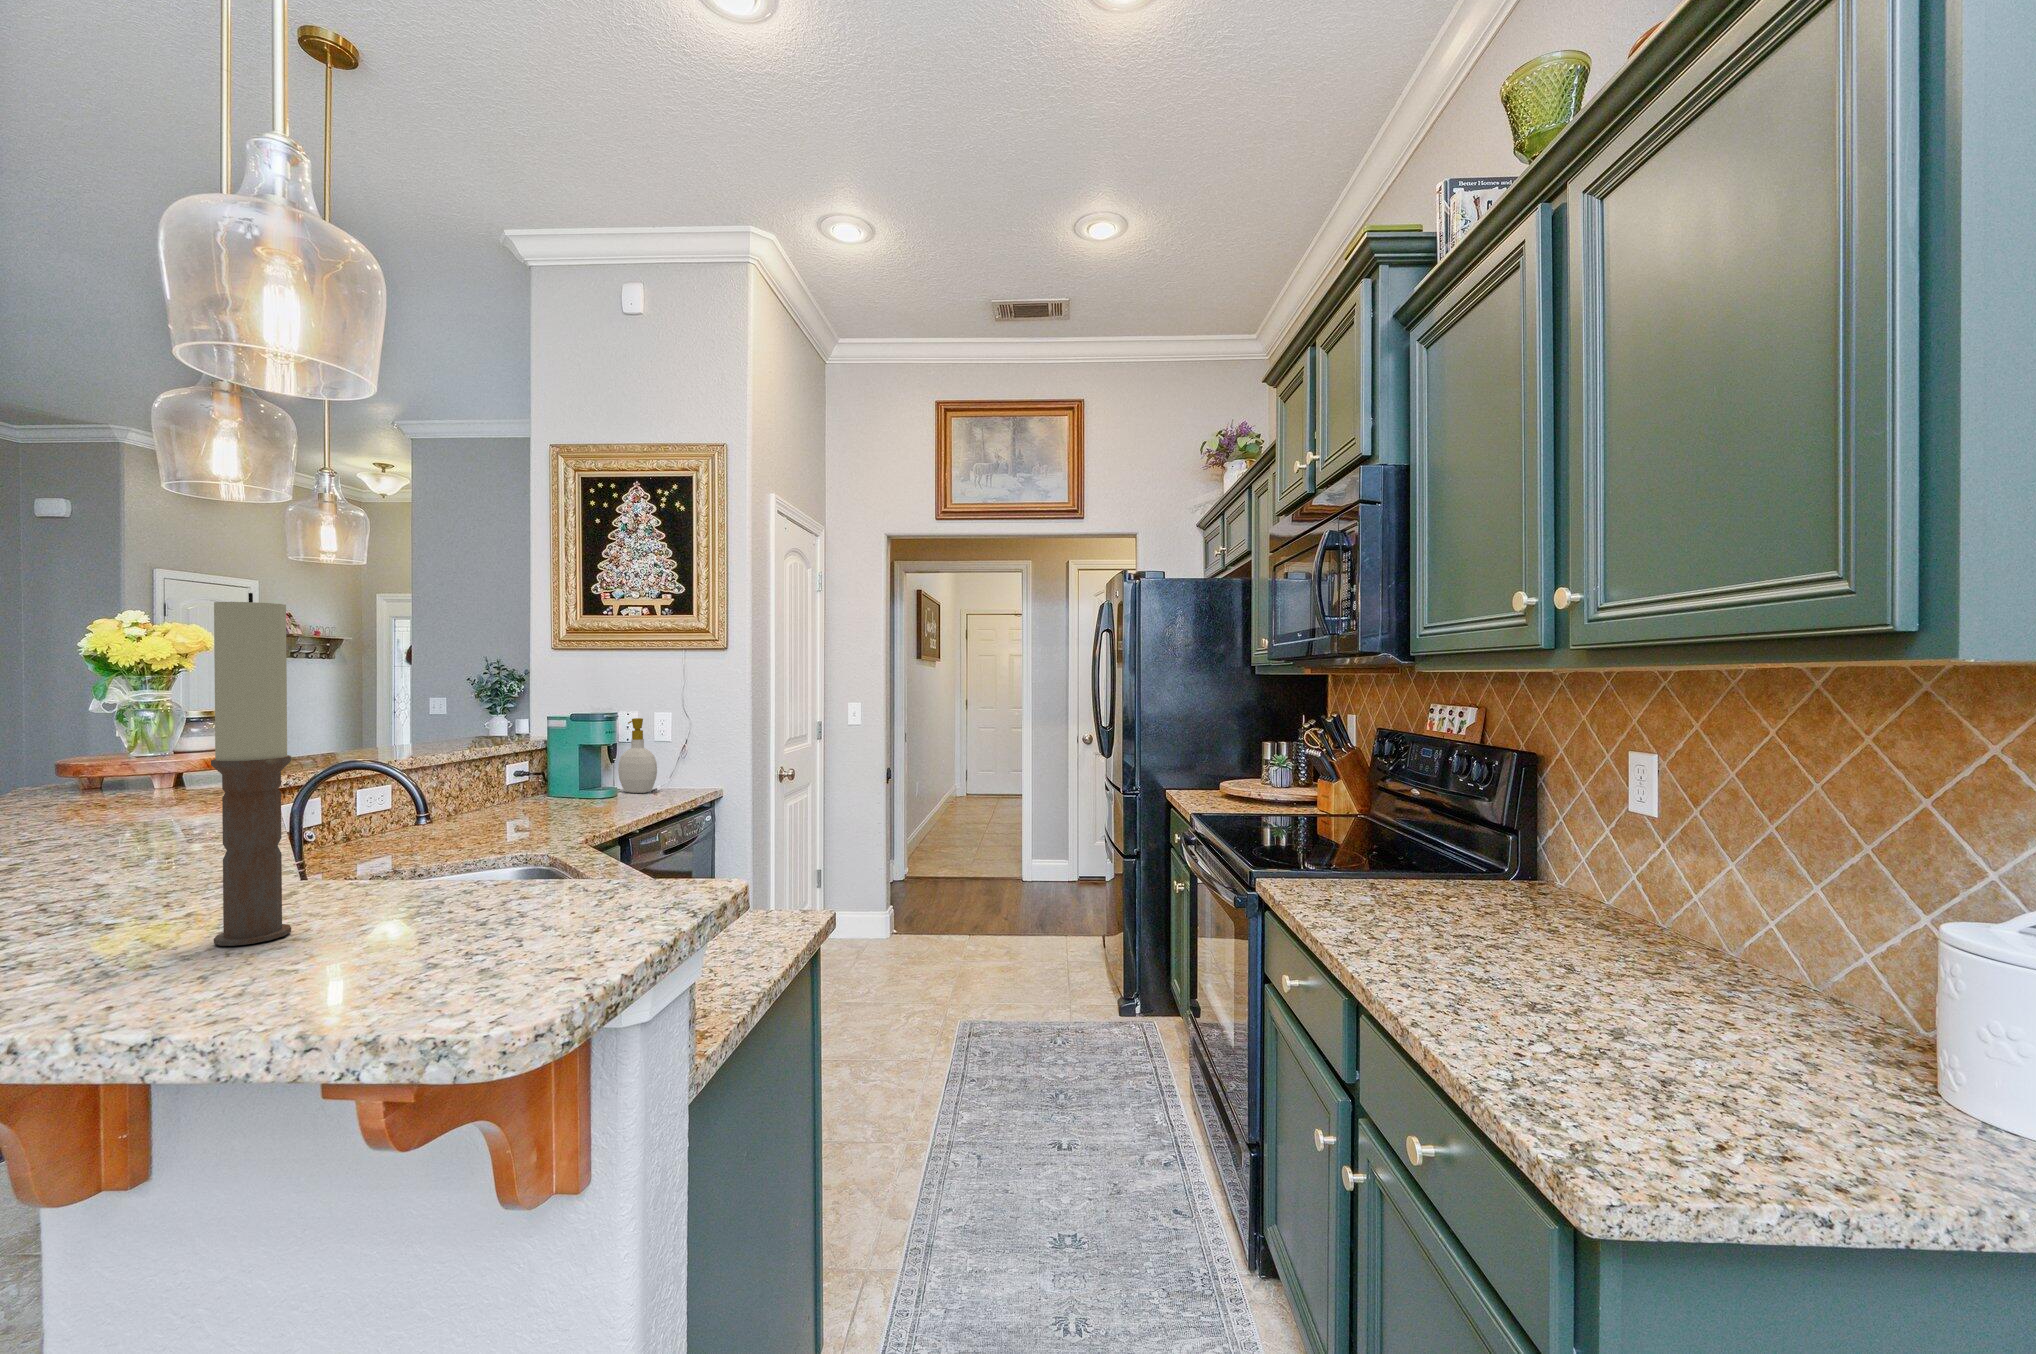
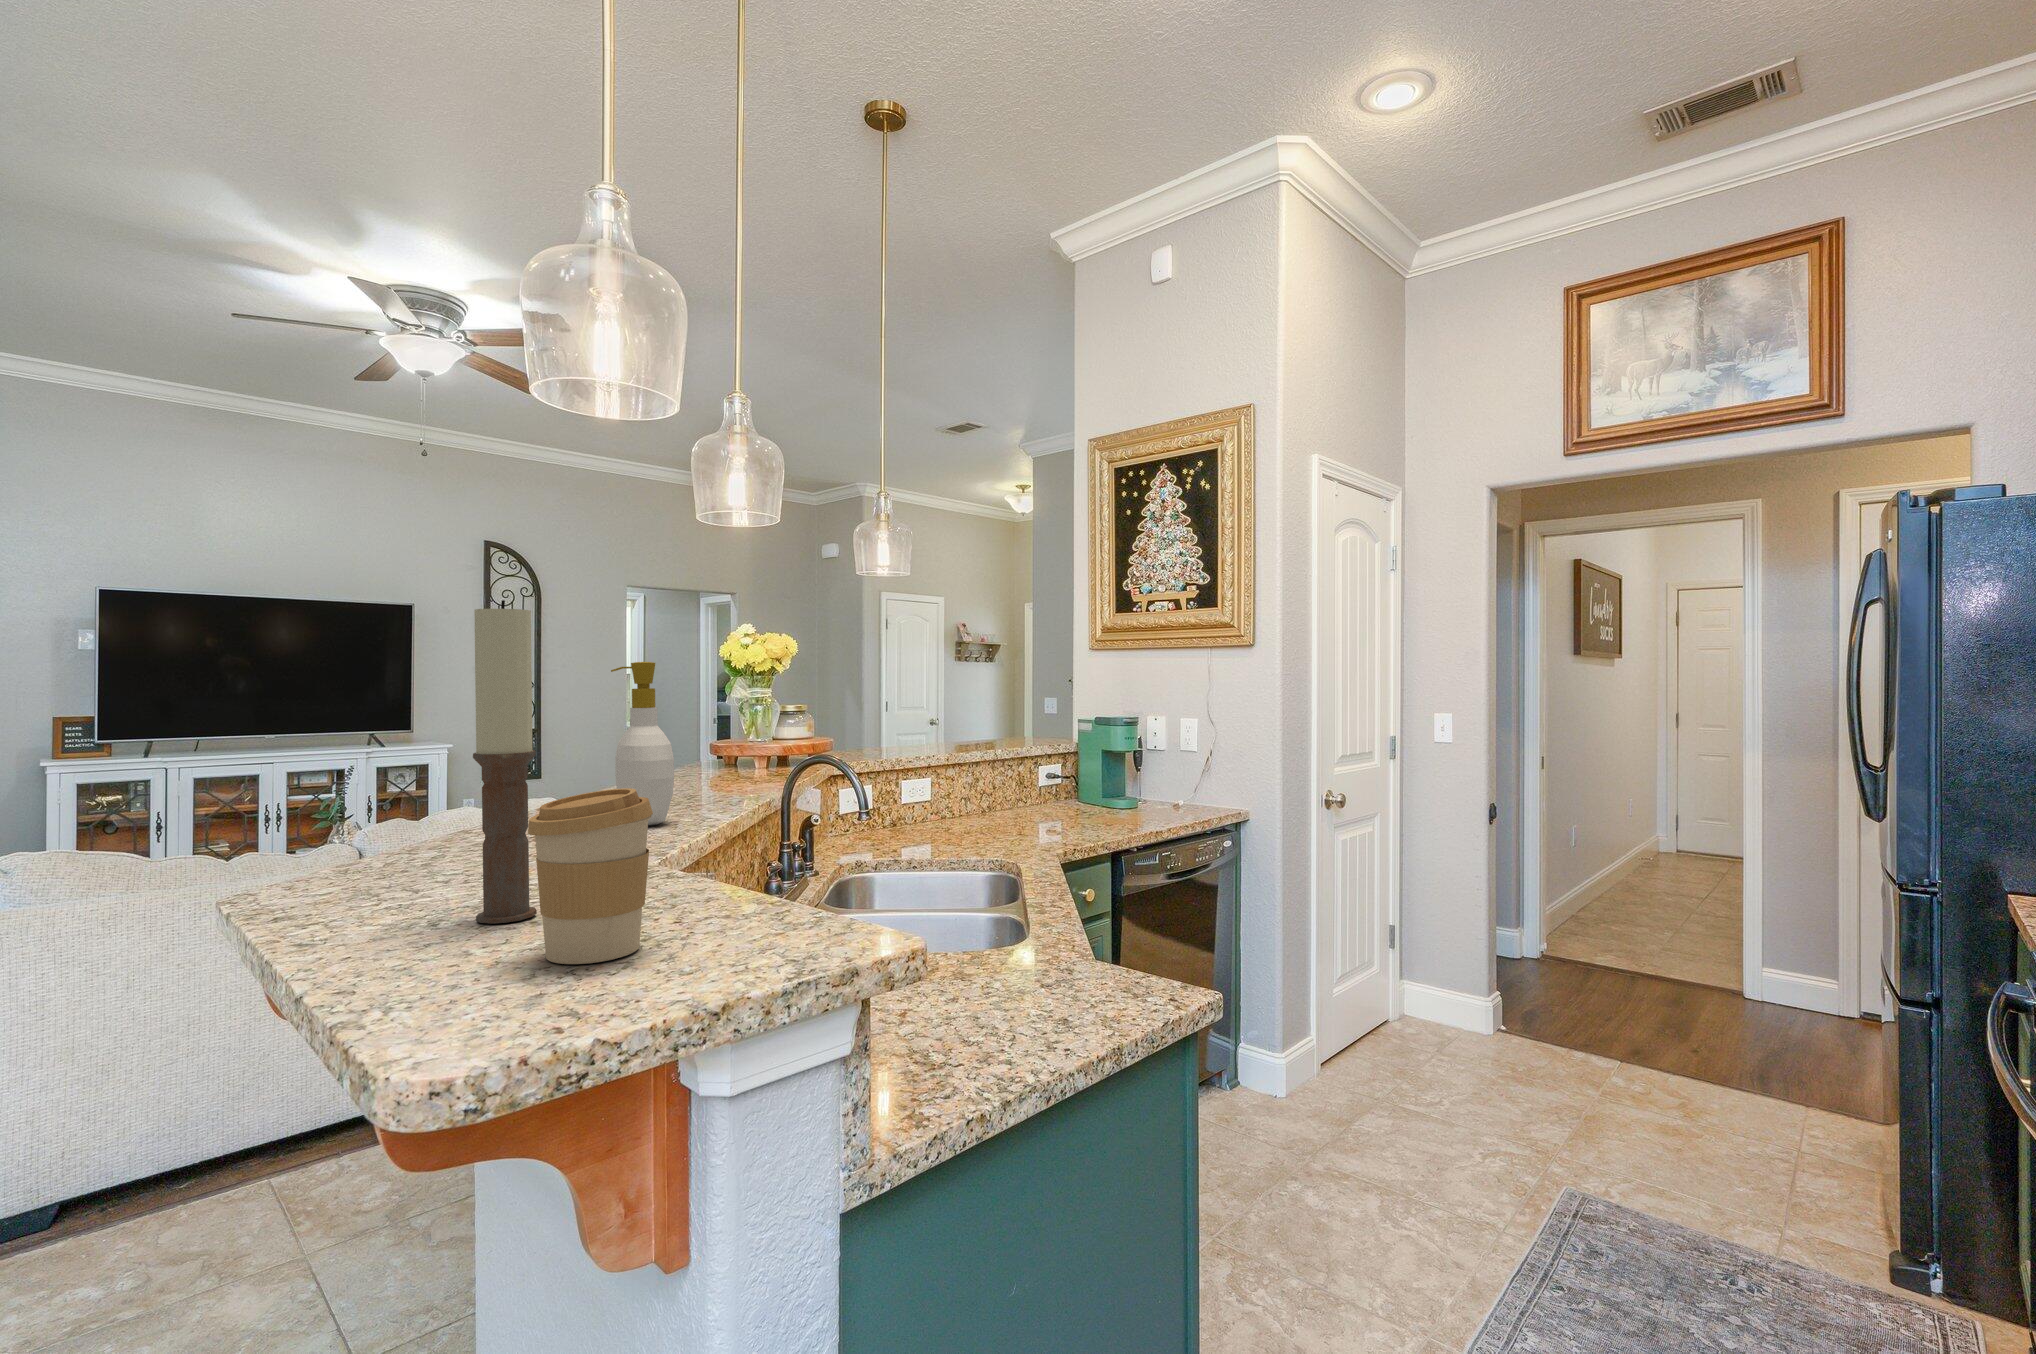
soap bottle: present [618,718,657,793] -> present [611,662,674,825]
coffee cup: none [394,781,523,949] -> present [528,788,653,964]

